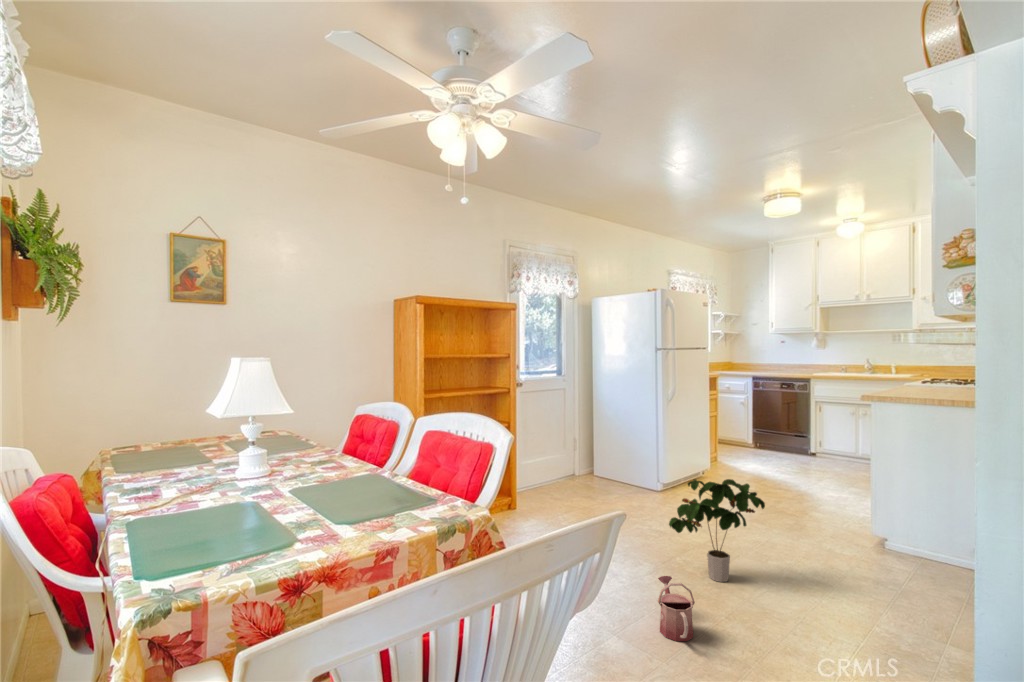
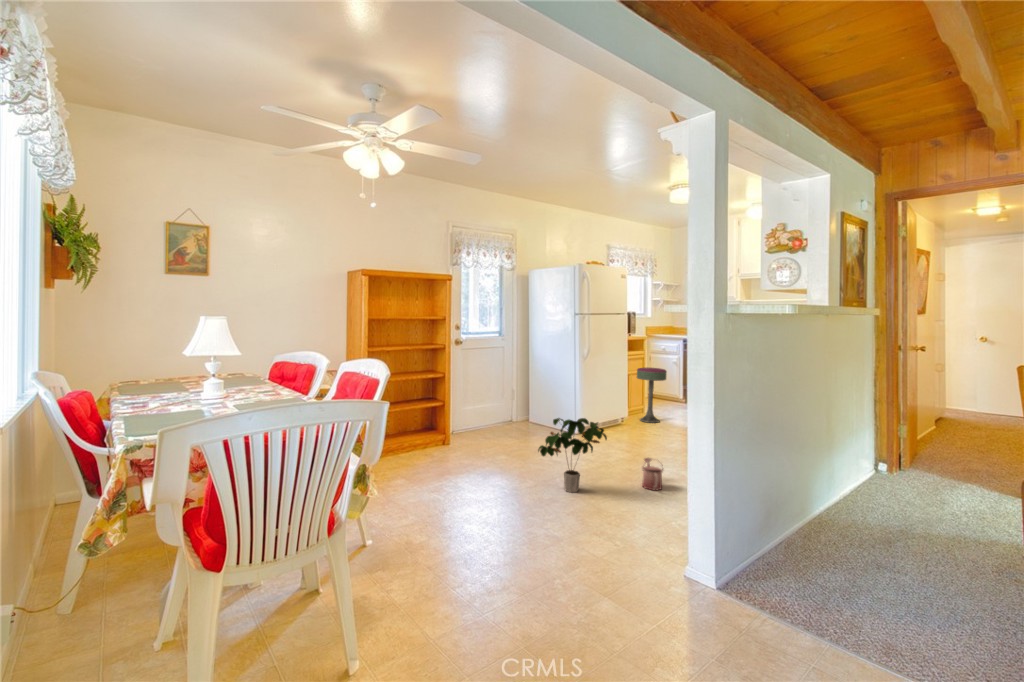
bar stool: none [716,407,752,473] -> present [637,368,667,423]
watering can: present [658,576,695,641] -> present [642,458,663,490]

